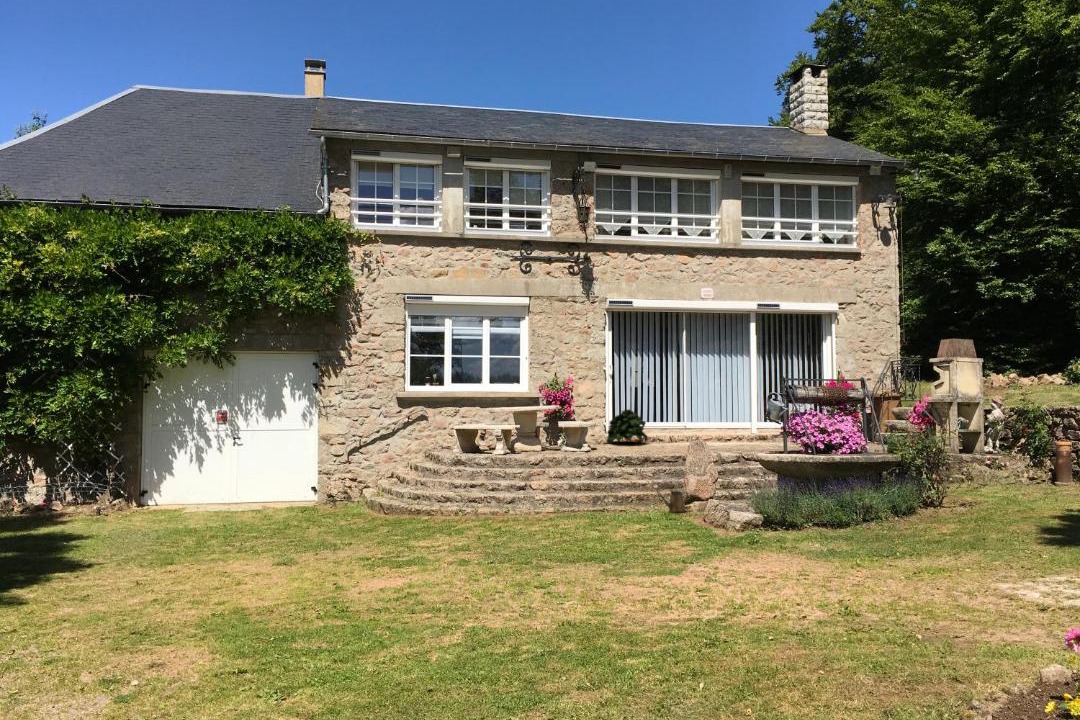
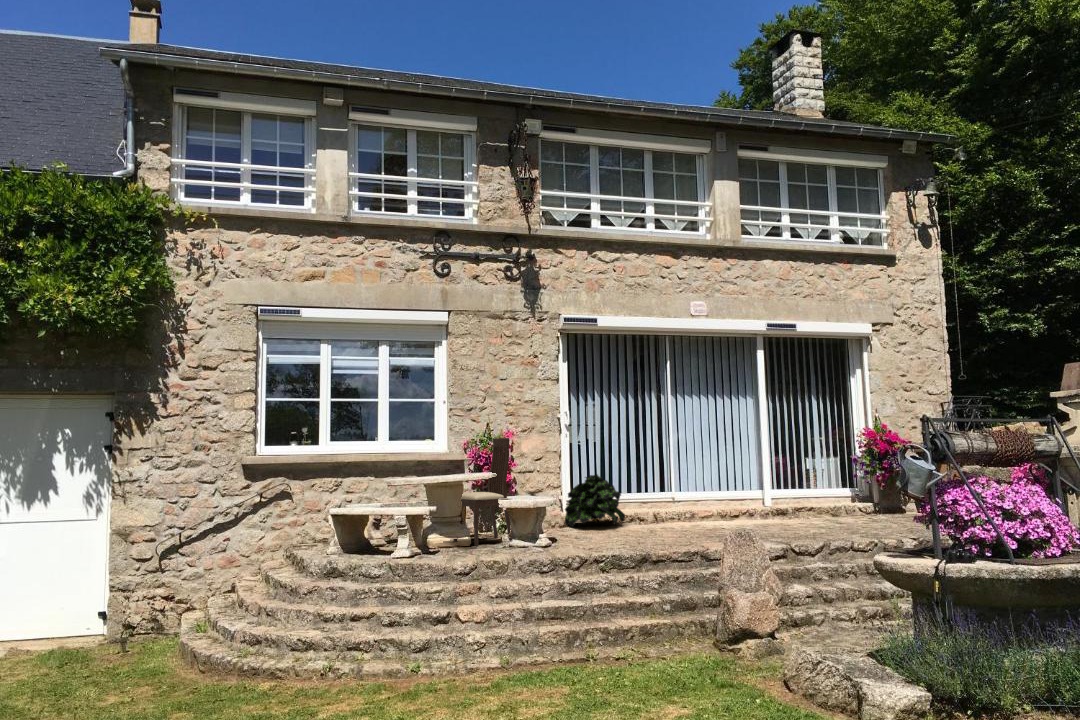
chair: none [531,382,570,451] -> present [453,438,512,547]
watering can: present [656,491,688,512] -> none [663,617,713,656]

